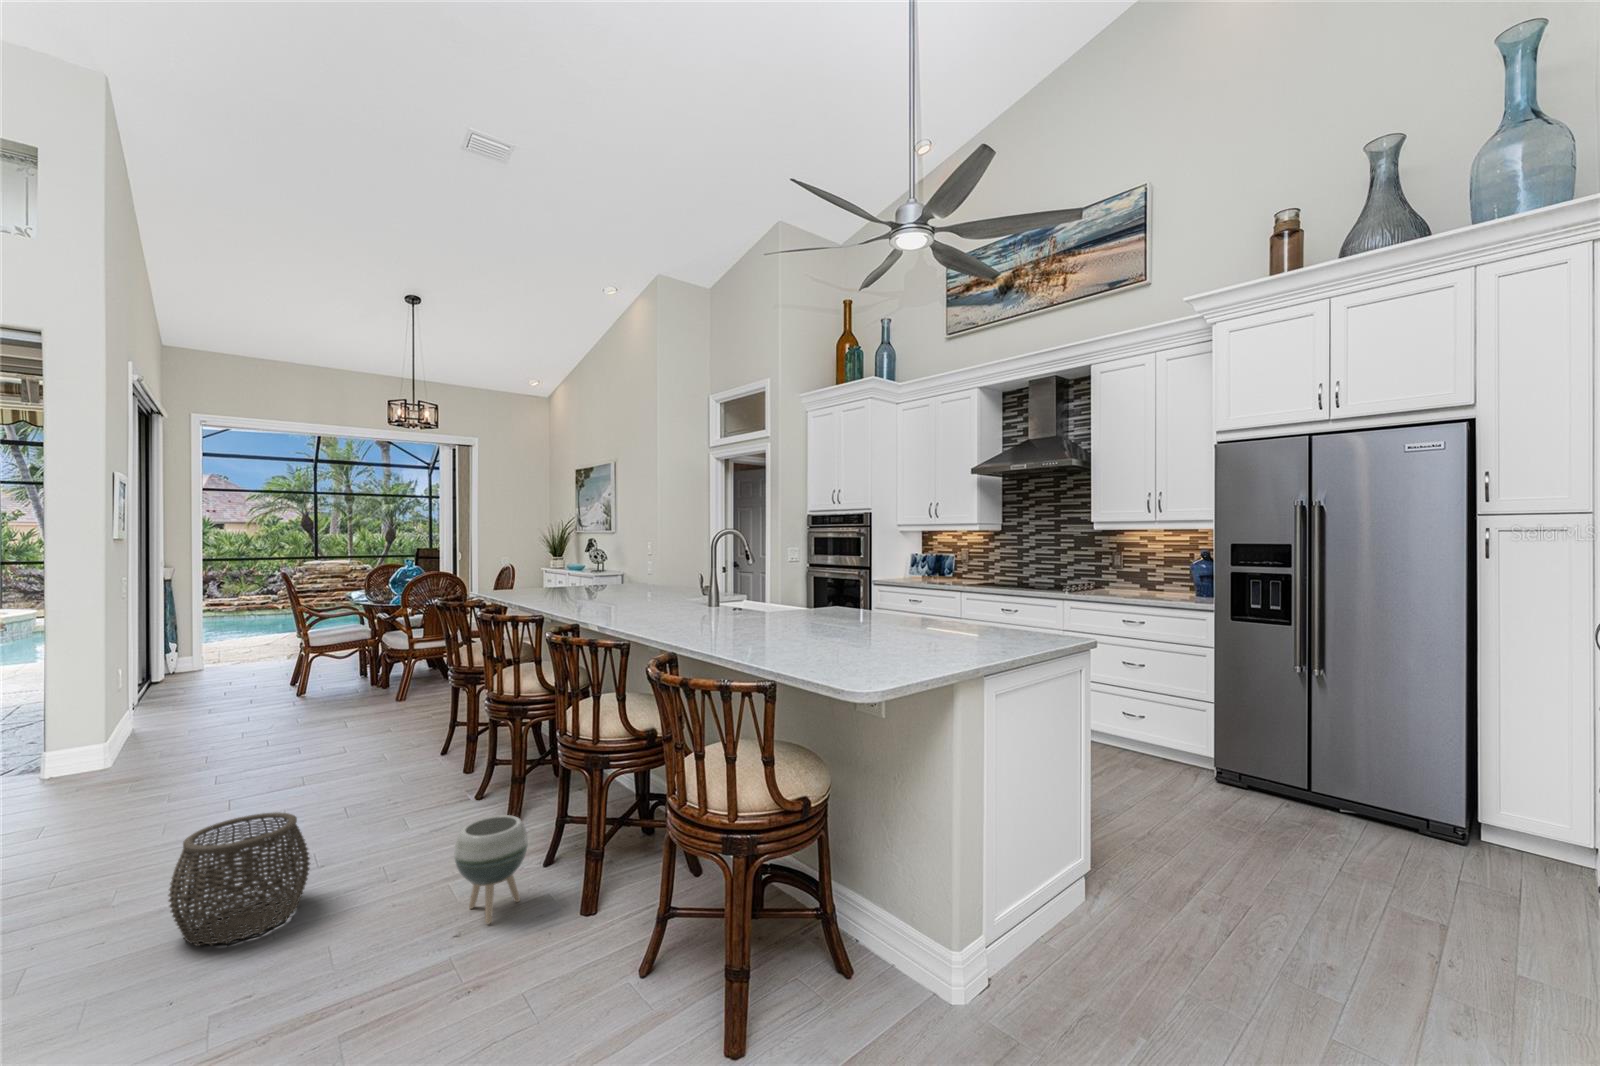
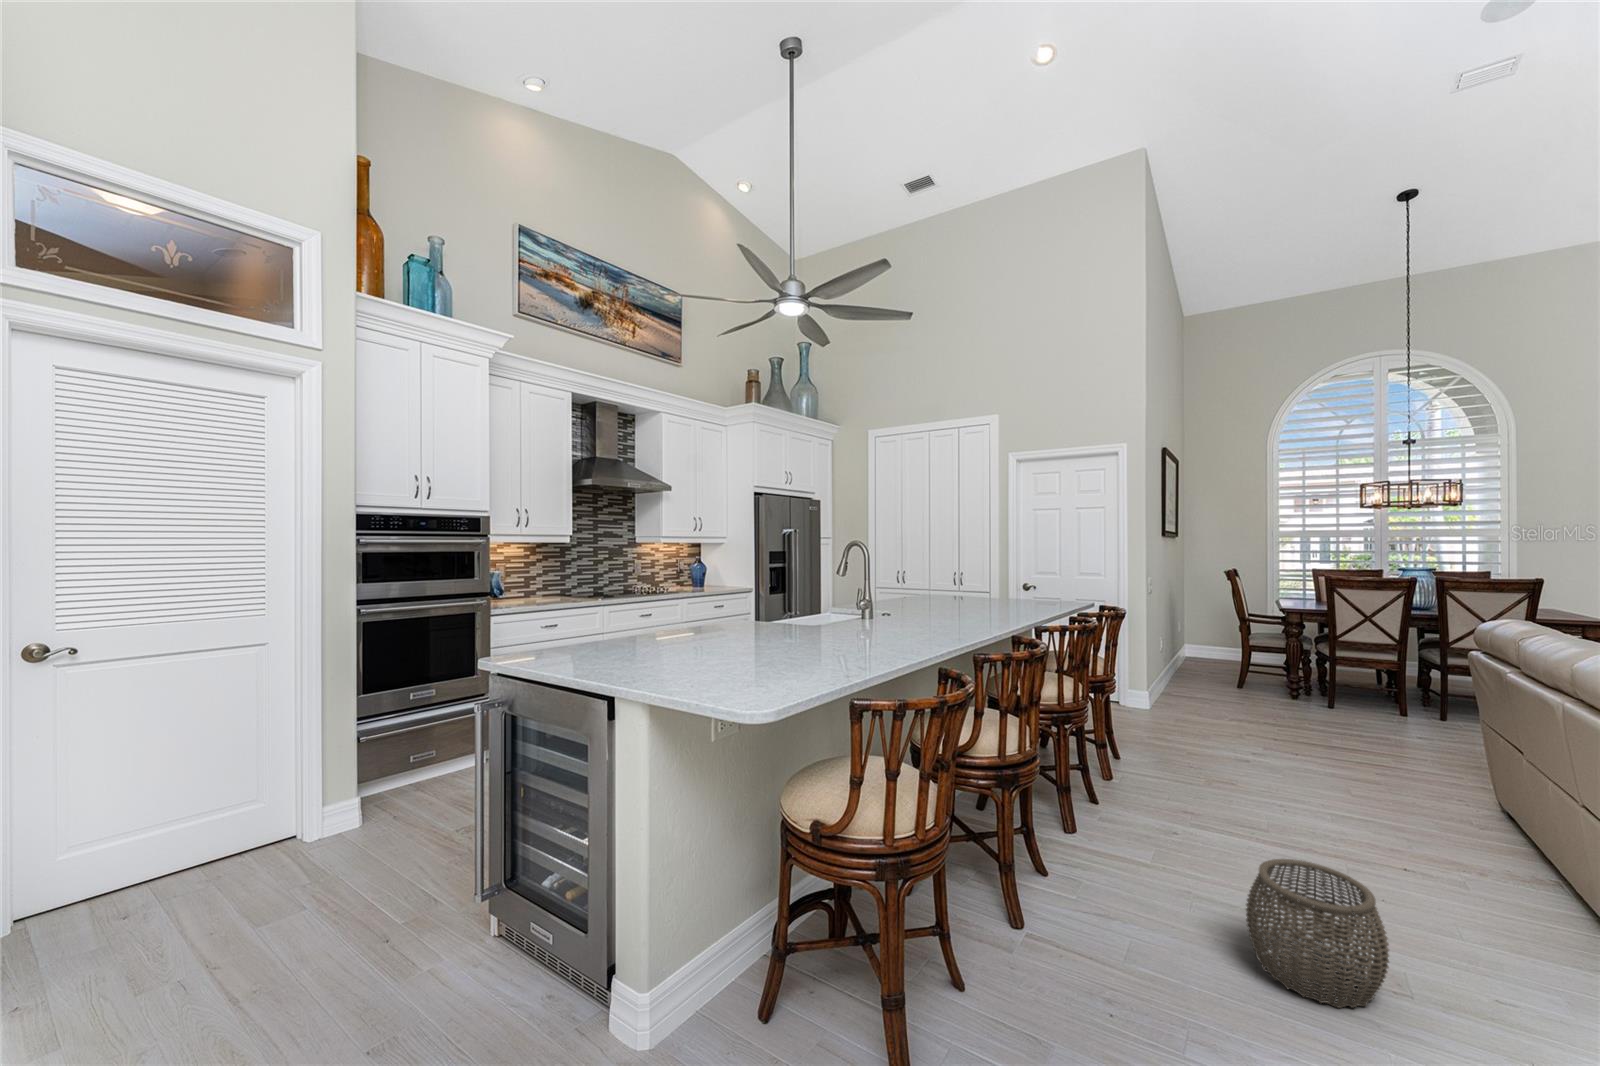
planter: present [454,815,528,924] -> none [1097,784,1155,868]

